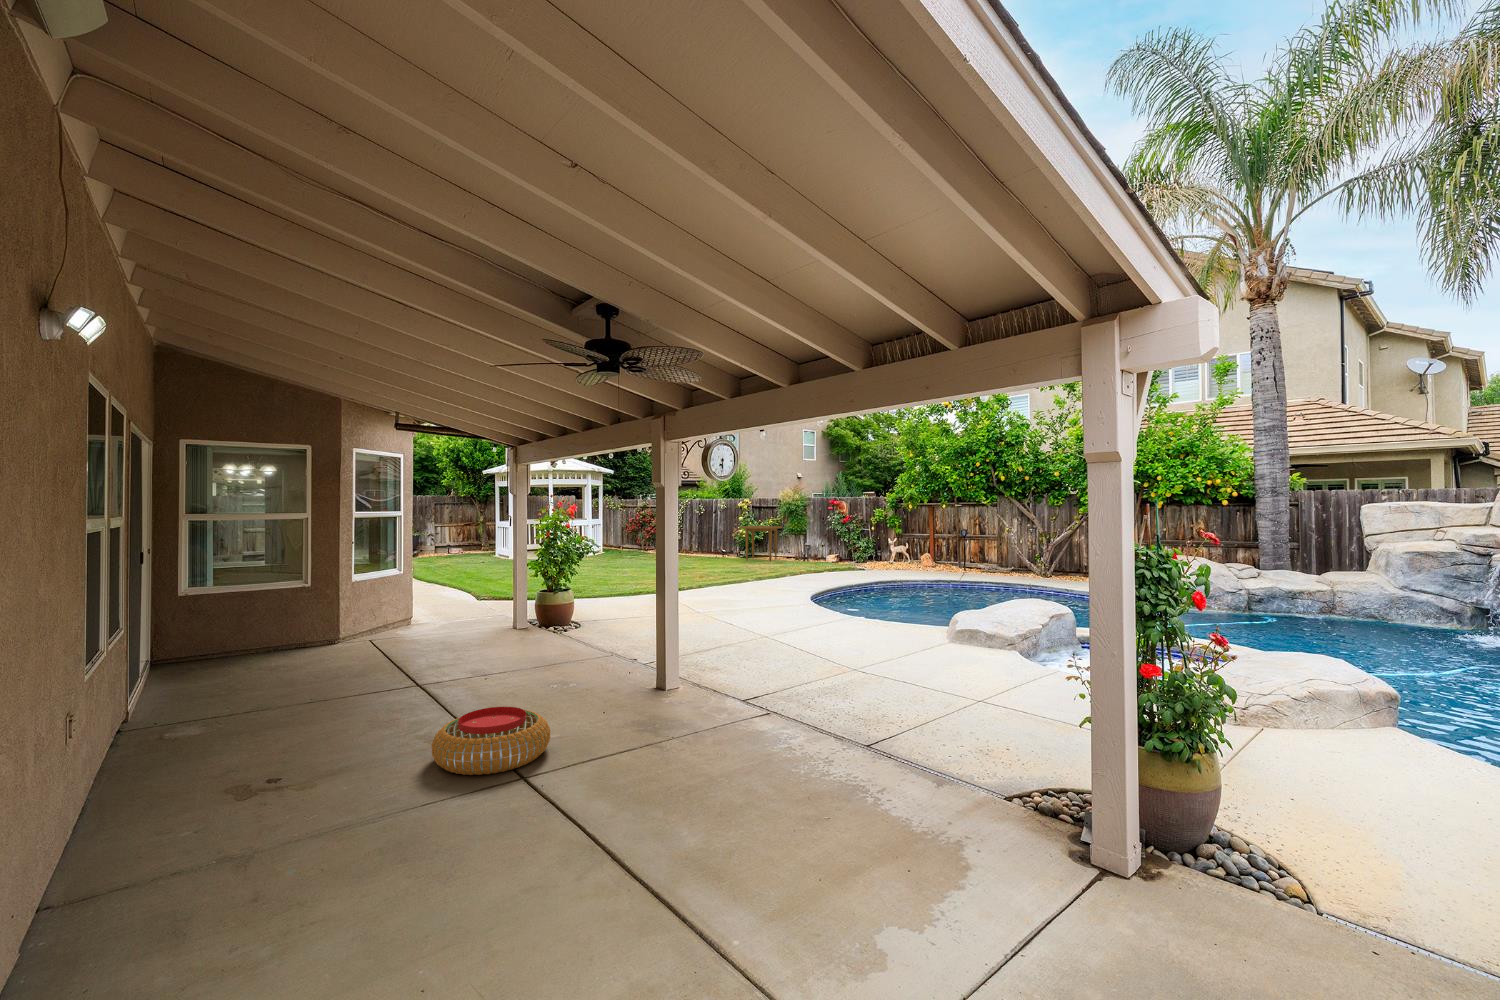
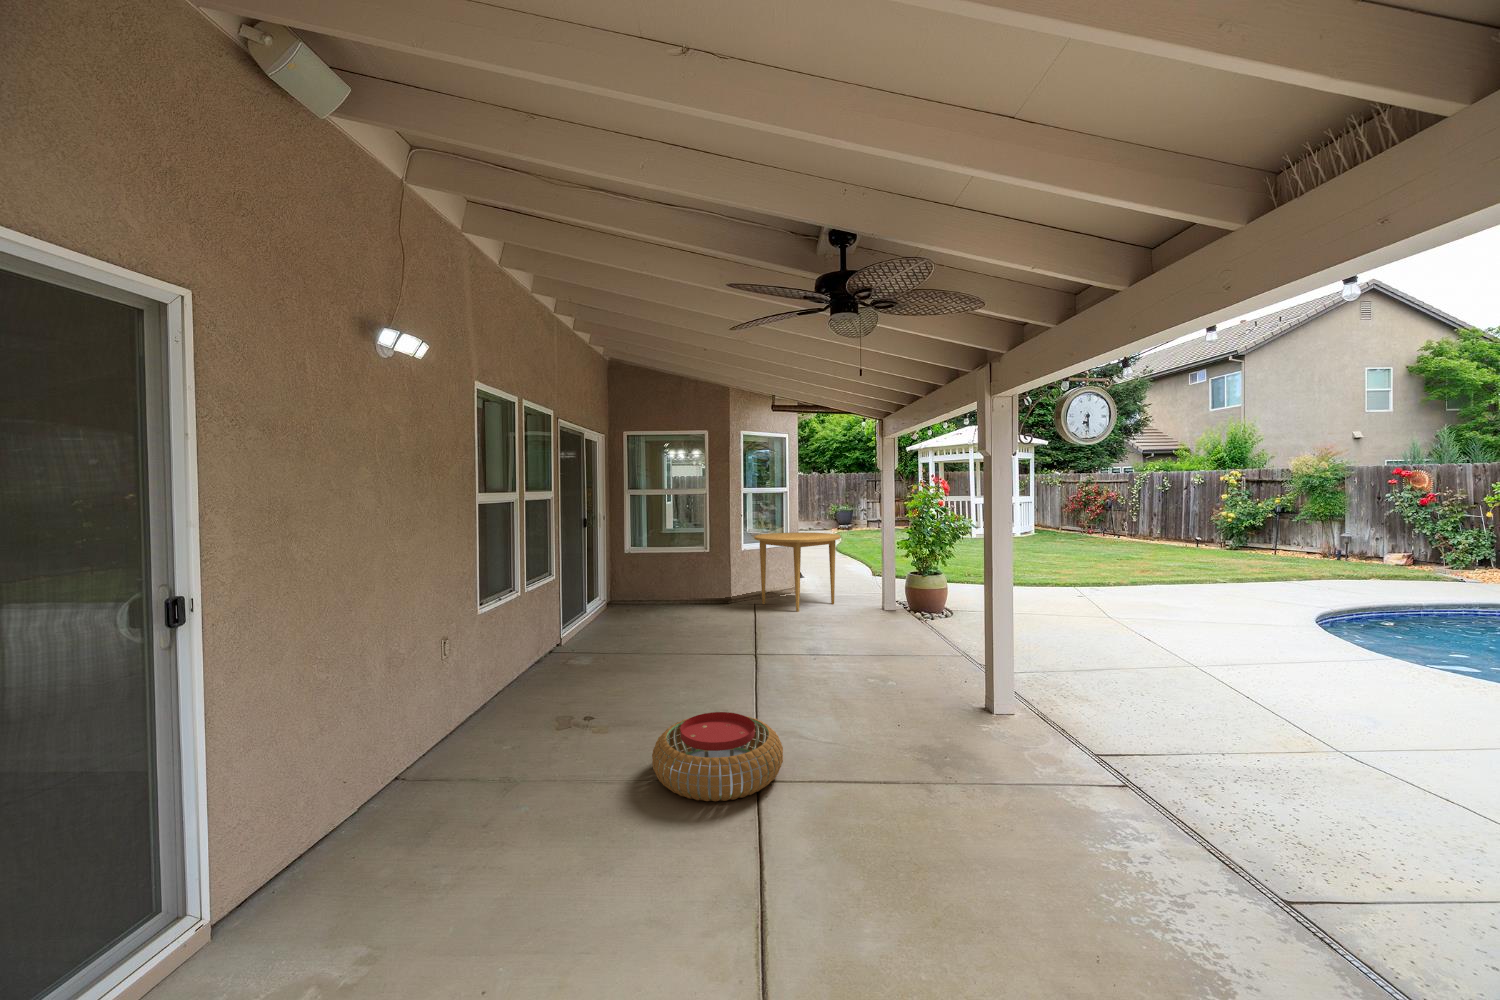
dining table: present [741,526,782,561] -> present [754,532,841,612]

